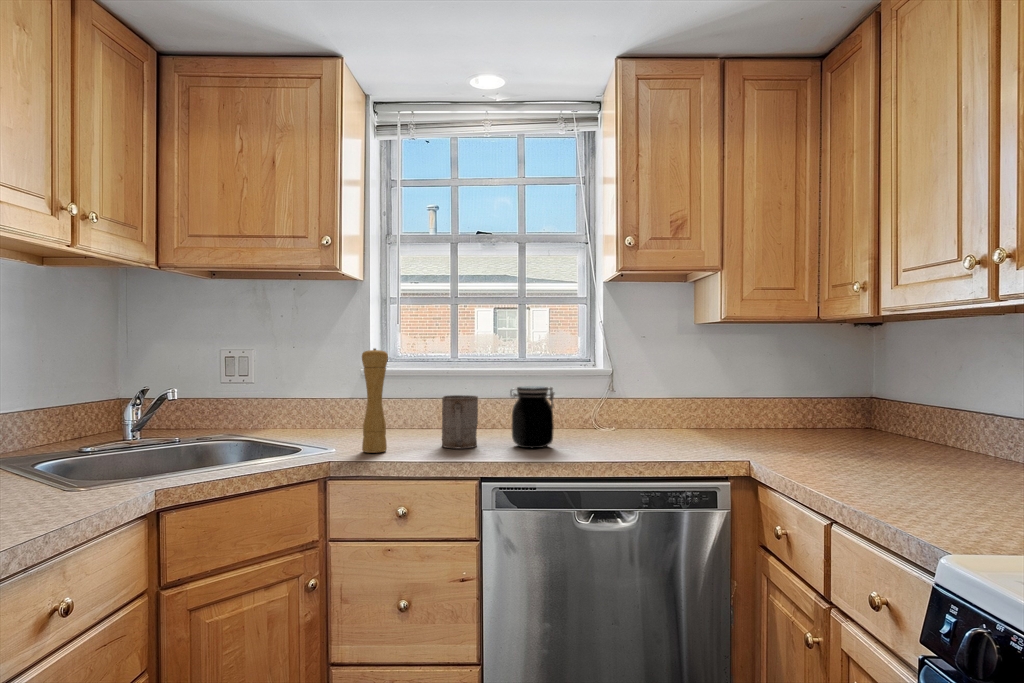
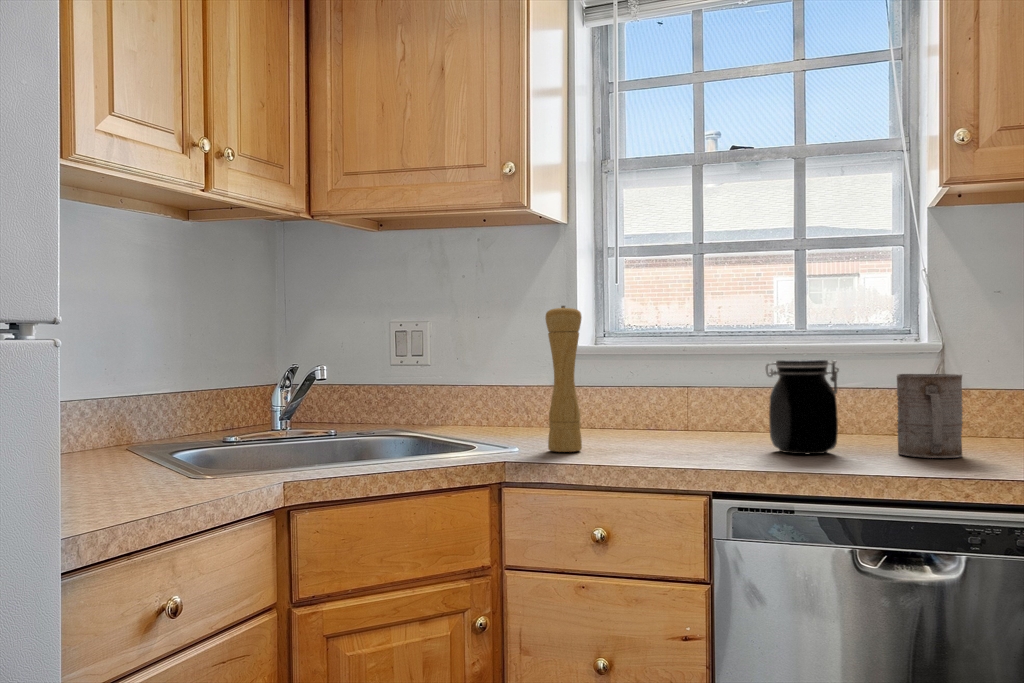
mug: present [442,395,478,448] -> present [897,374,963,458]

